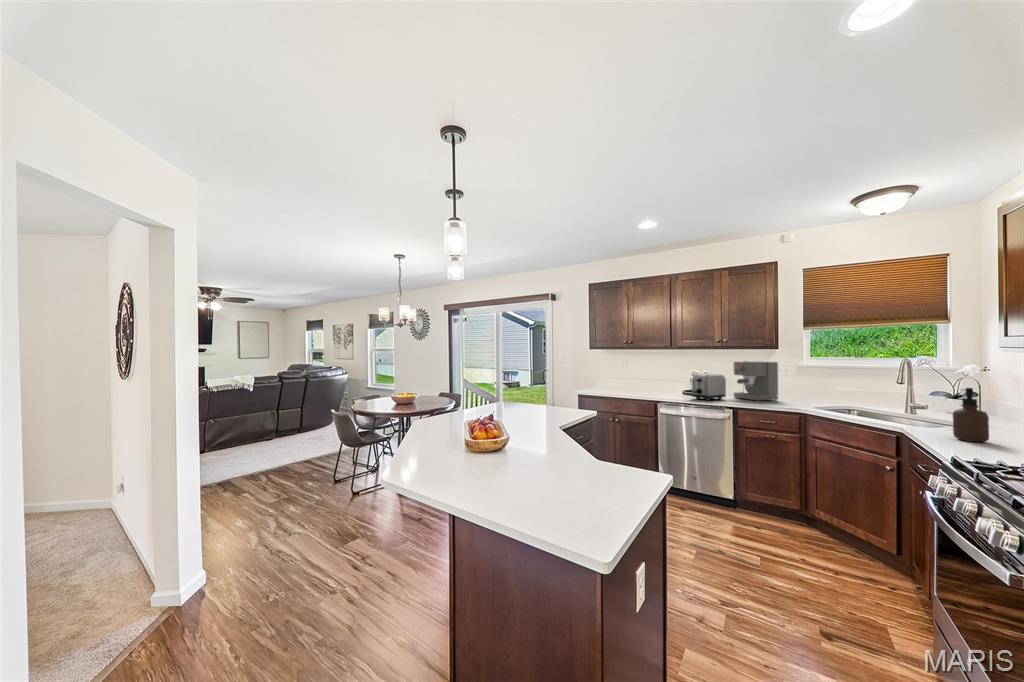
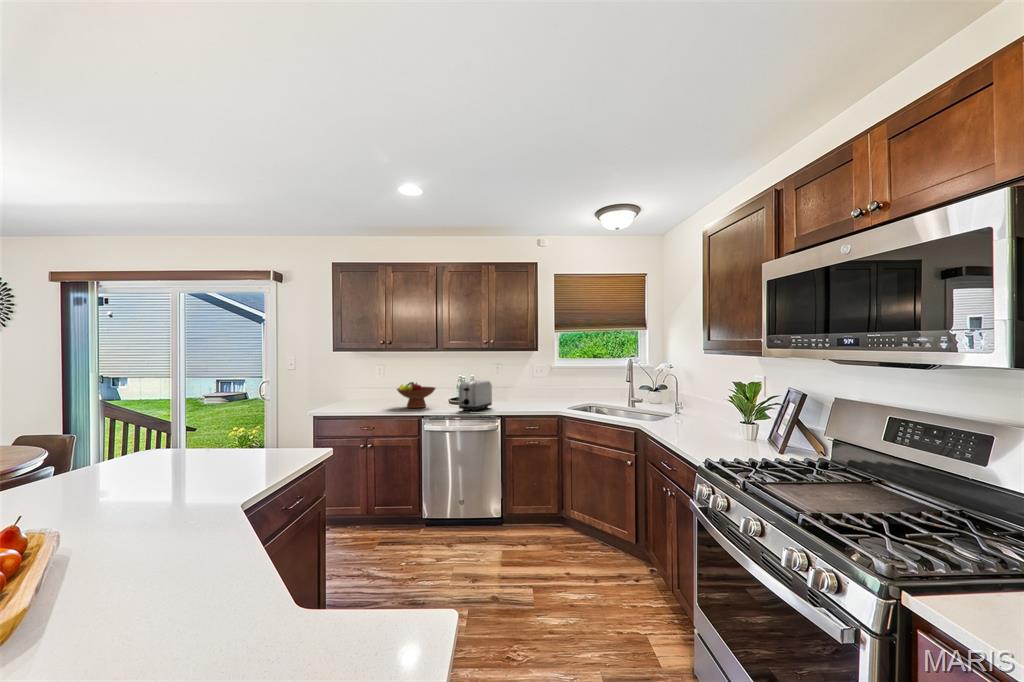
coffee maker: present [734,361,778,401] -> none [498,363,538,406]
fruit bowl: none [638,373,672,394] -> present [397,382,436,408]
soap dispenser: present [953,388,989,442] -> none [678,391,699,438]

